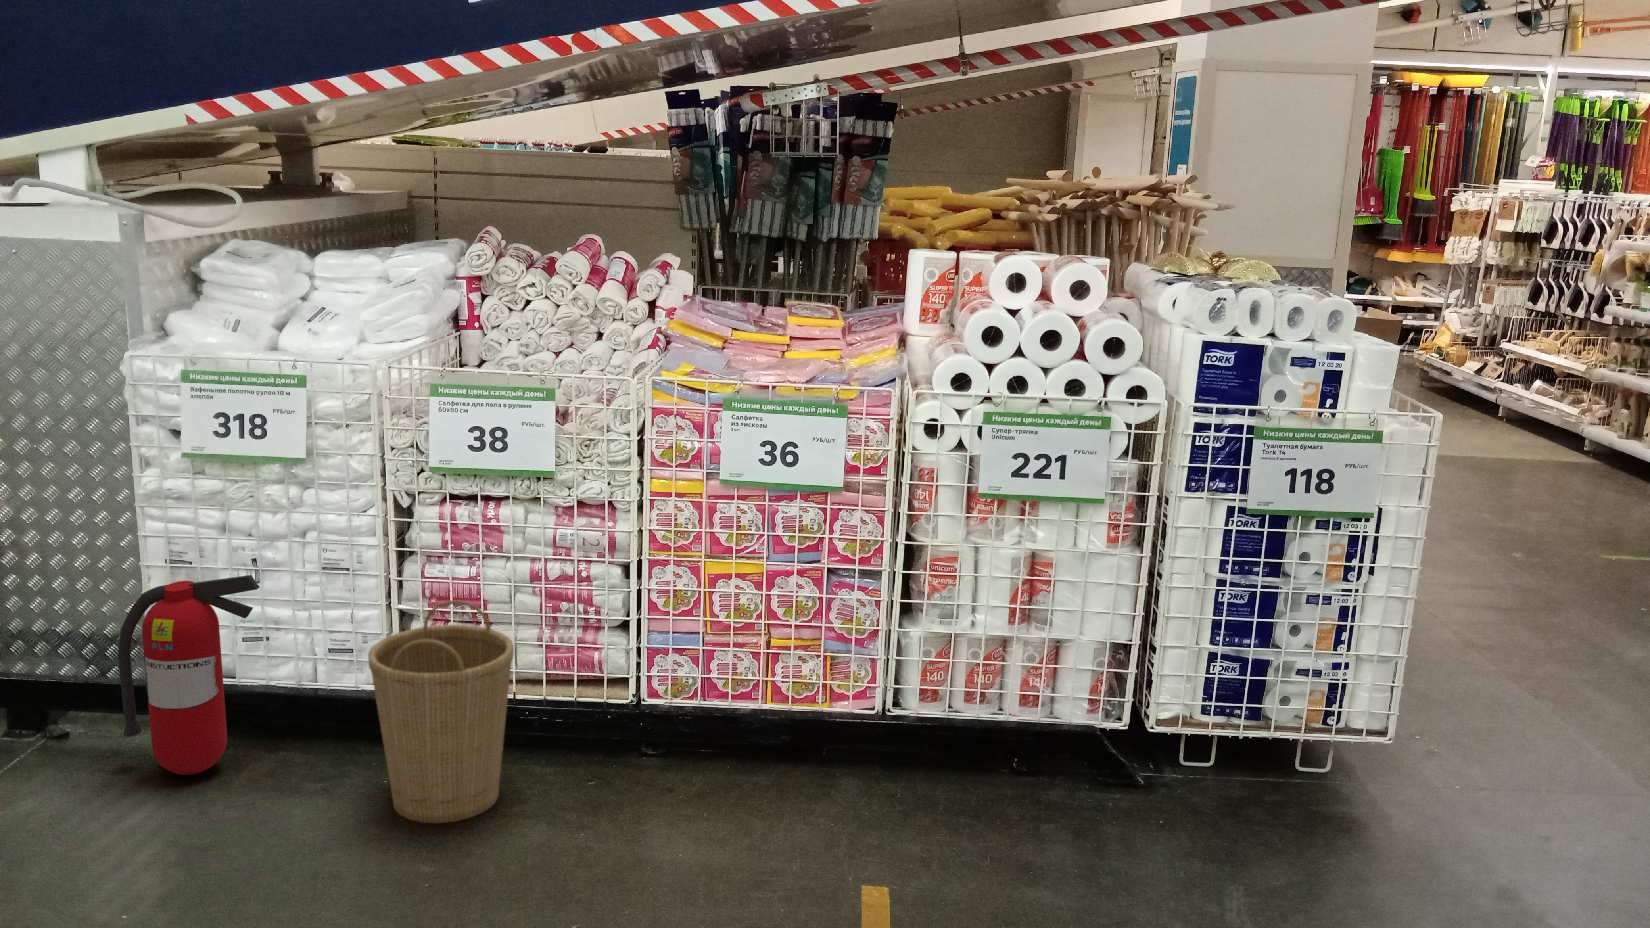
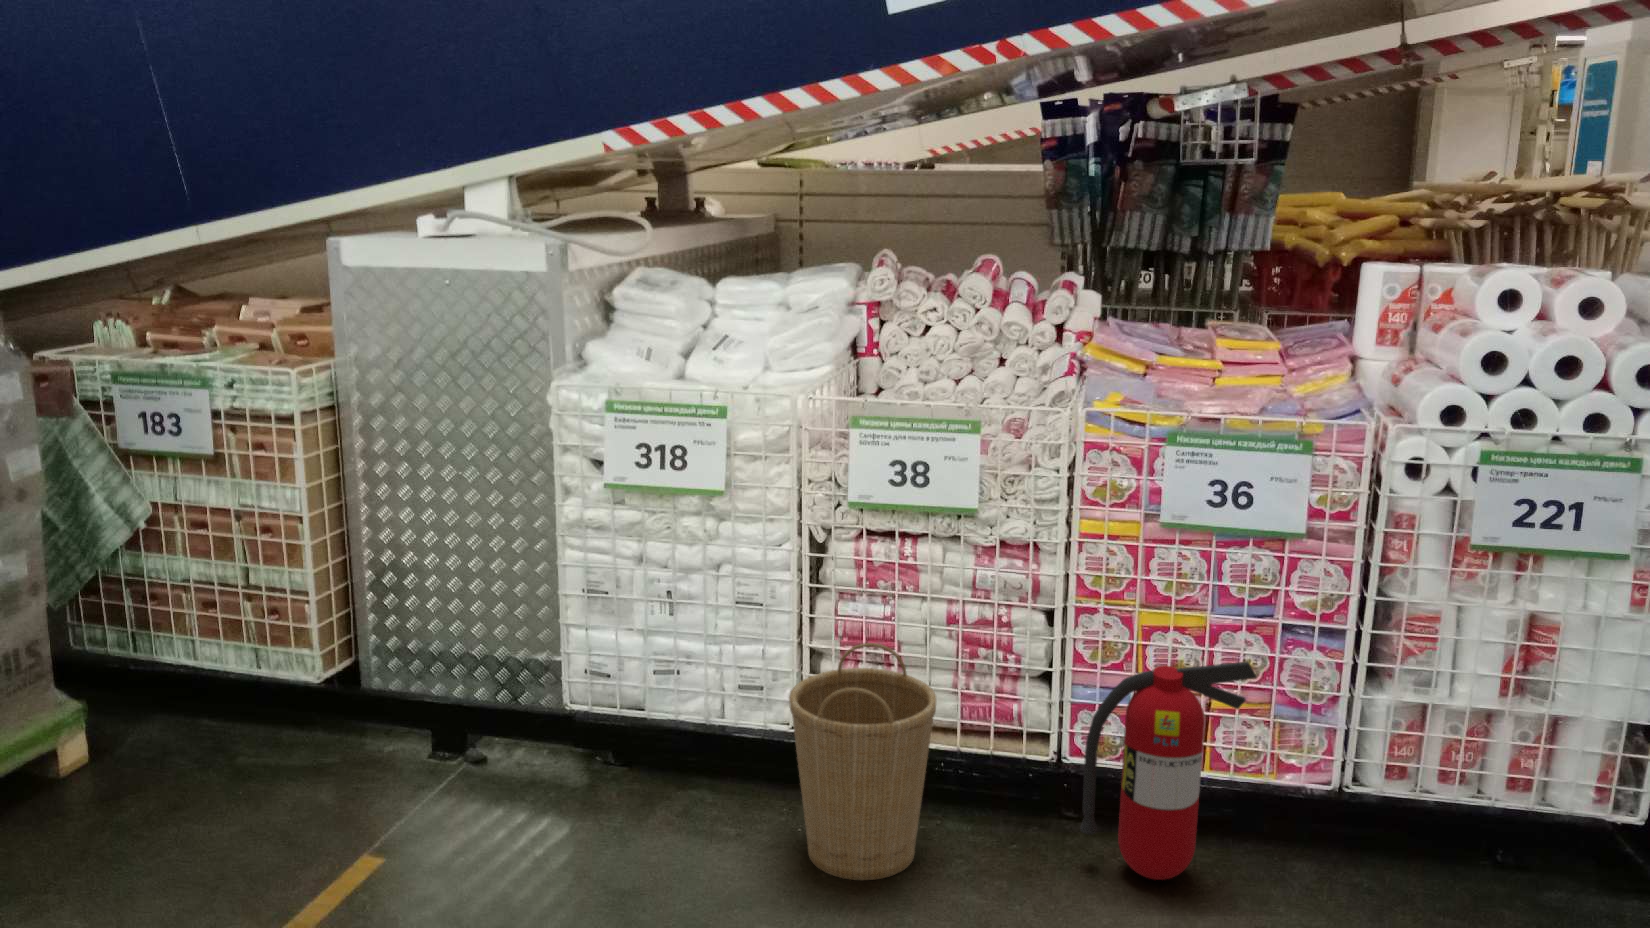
fire extinguisher: present [118,575,260,775] -> present [1080,662,1256,880]

